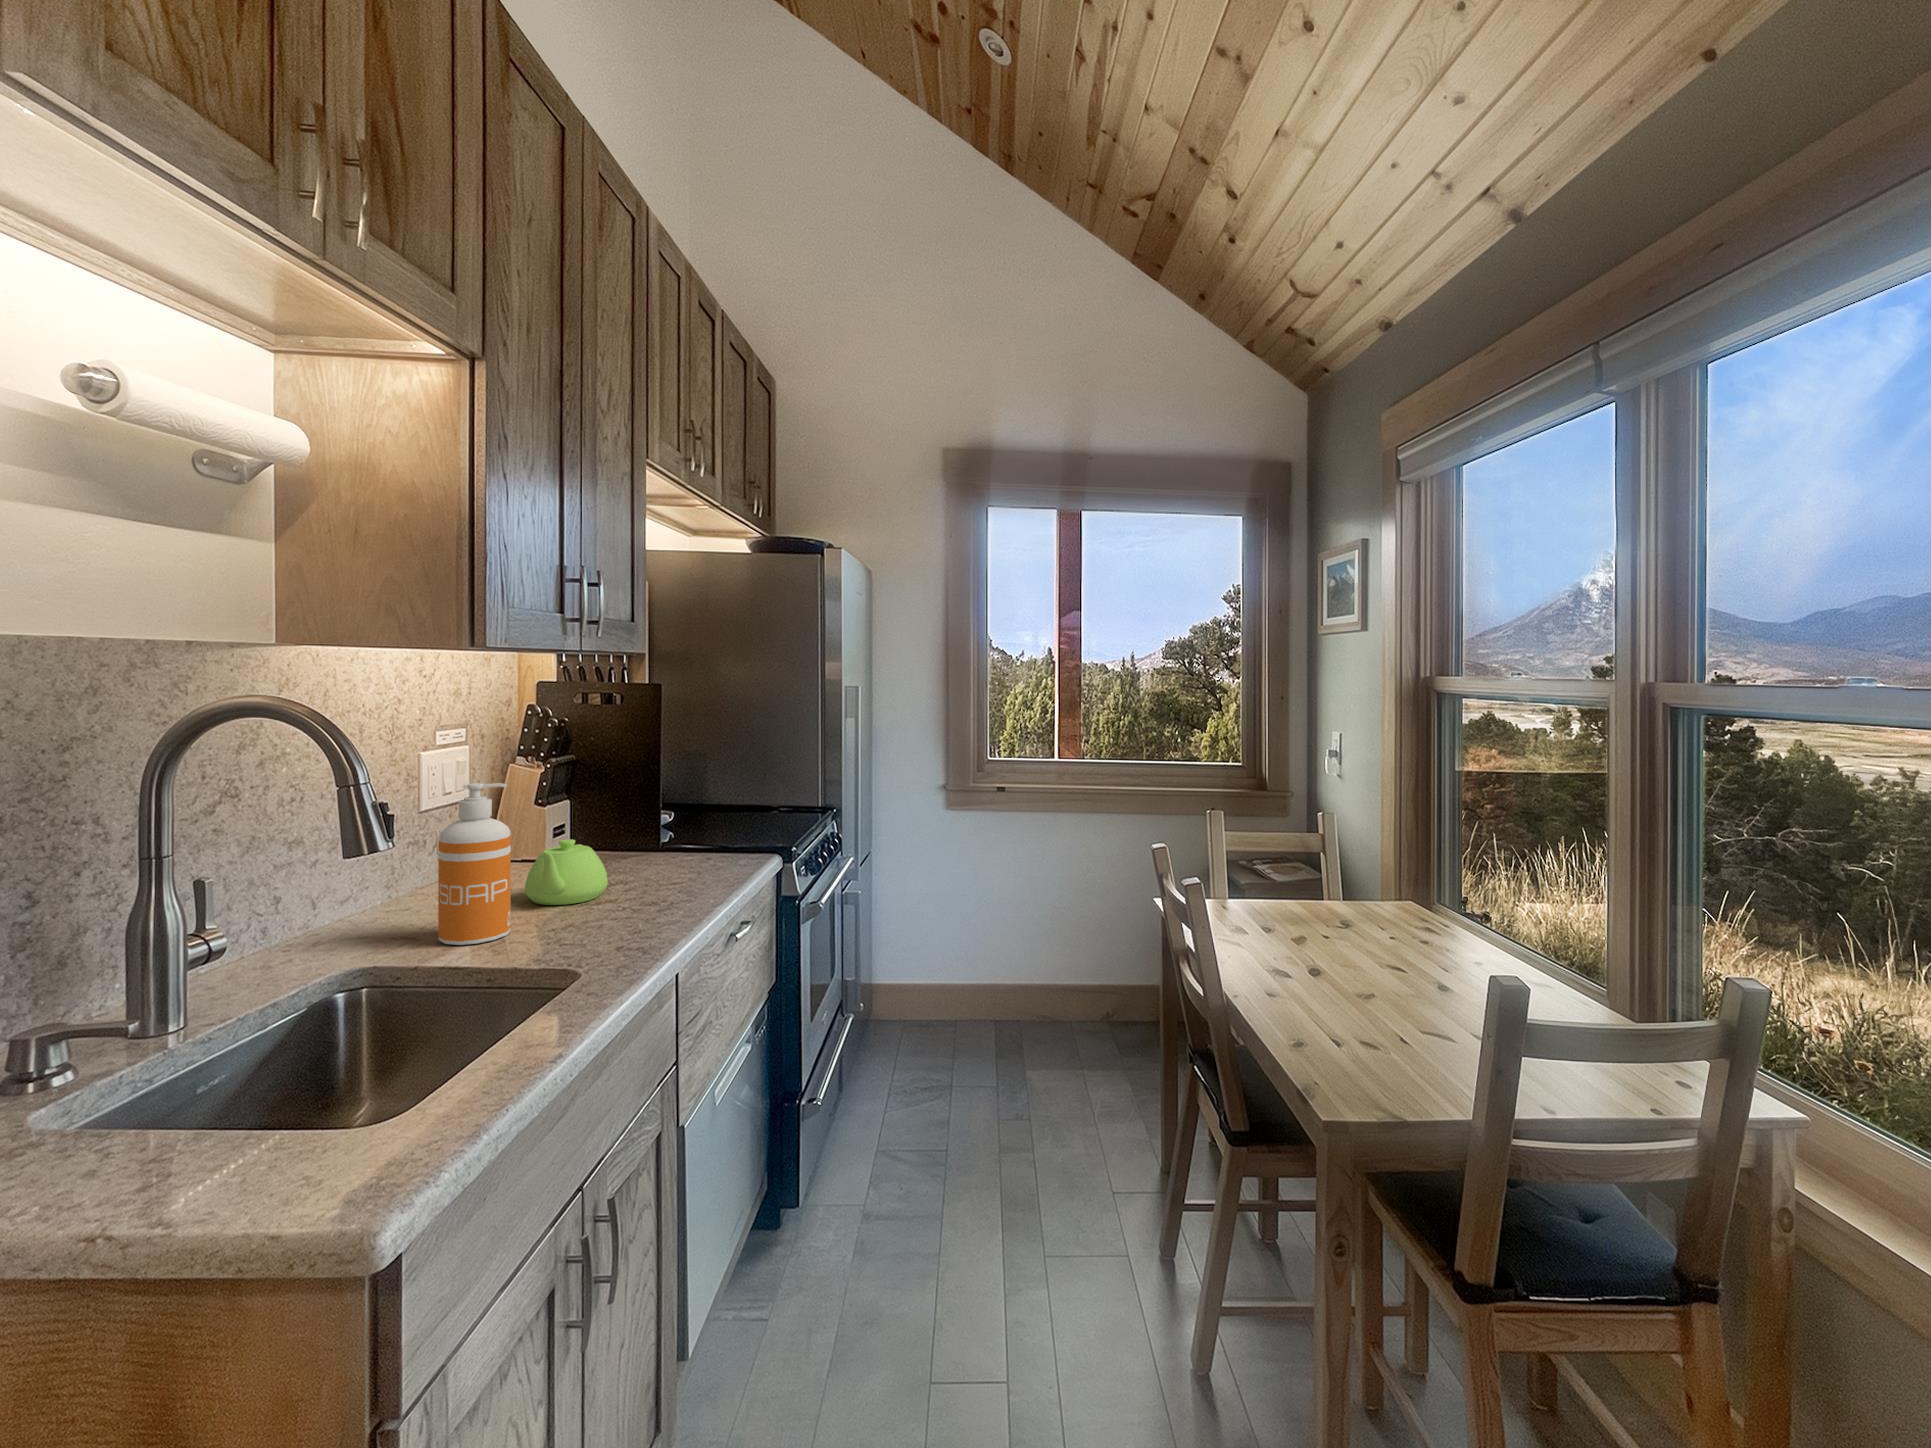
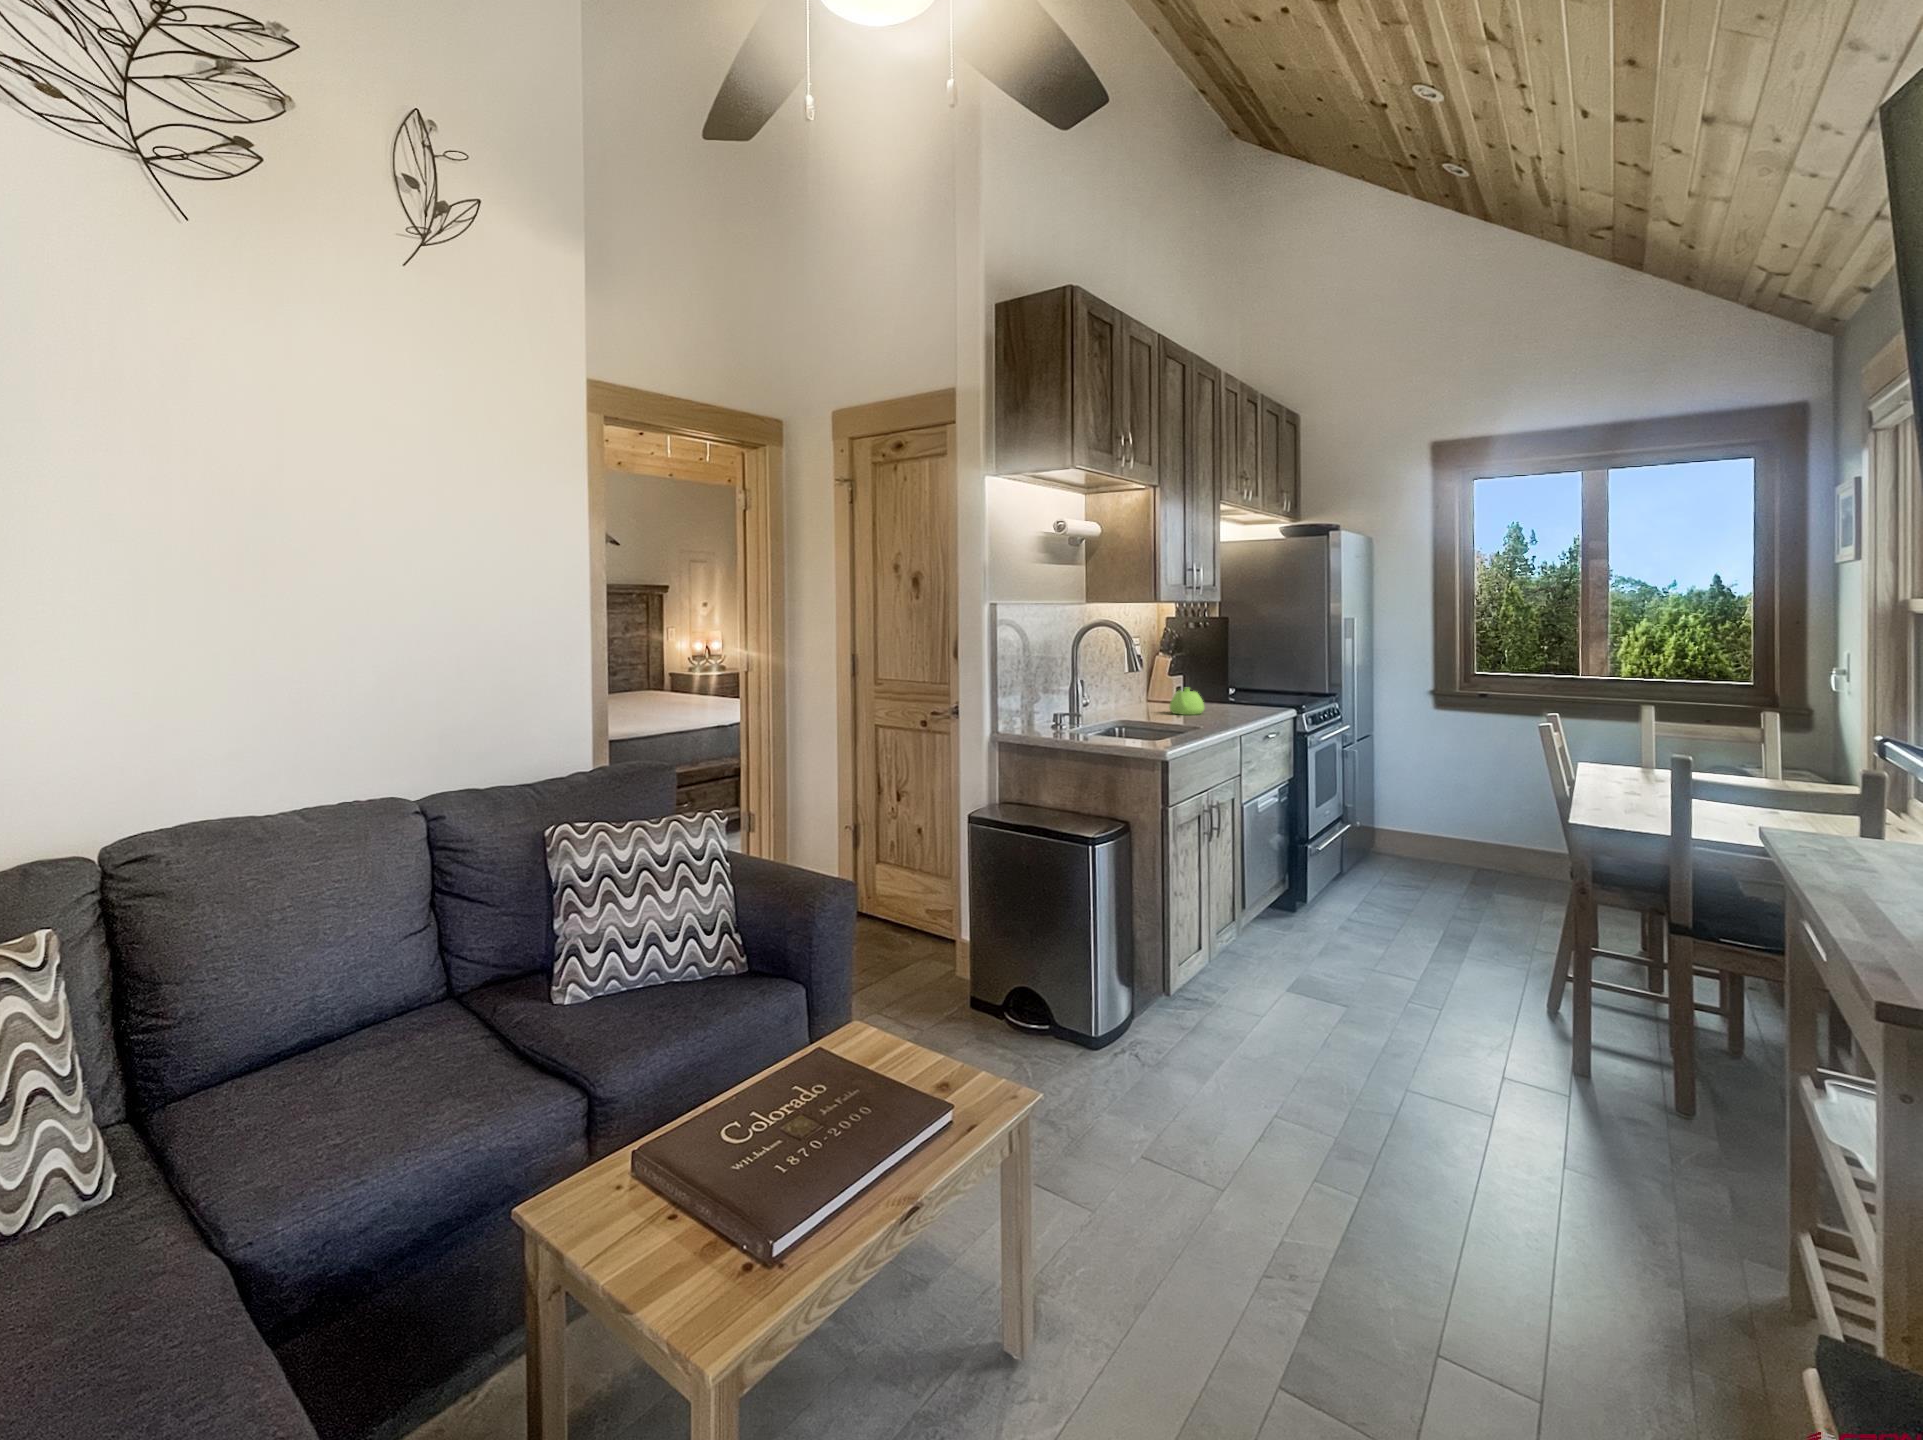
soap dispenser: present [438,783,511,945] -> none [1142,656,1168,719]

